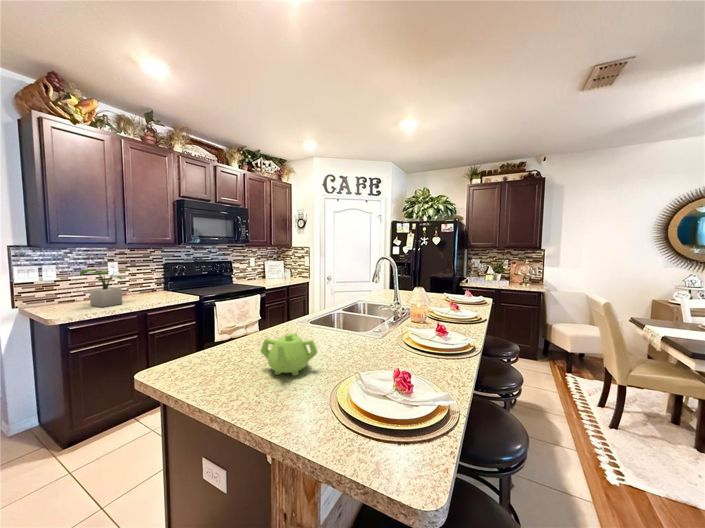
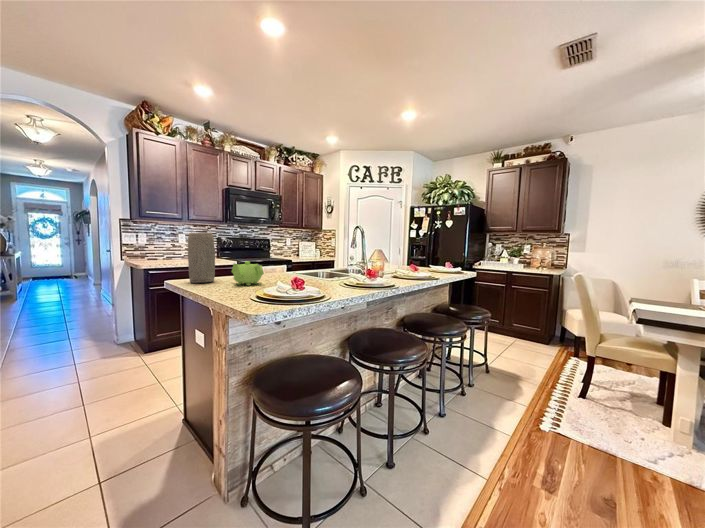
potted plant: present [80,269,128,307] -> none [157,235,192,262]
vase: none [183,290,228,380] -> present [188,233,215,283]

